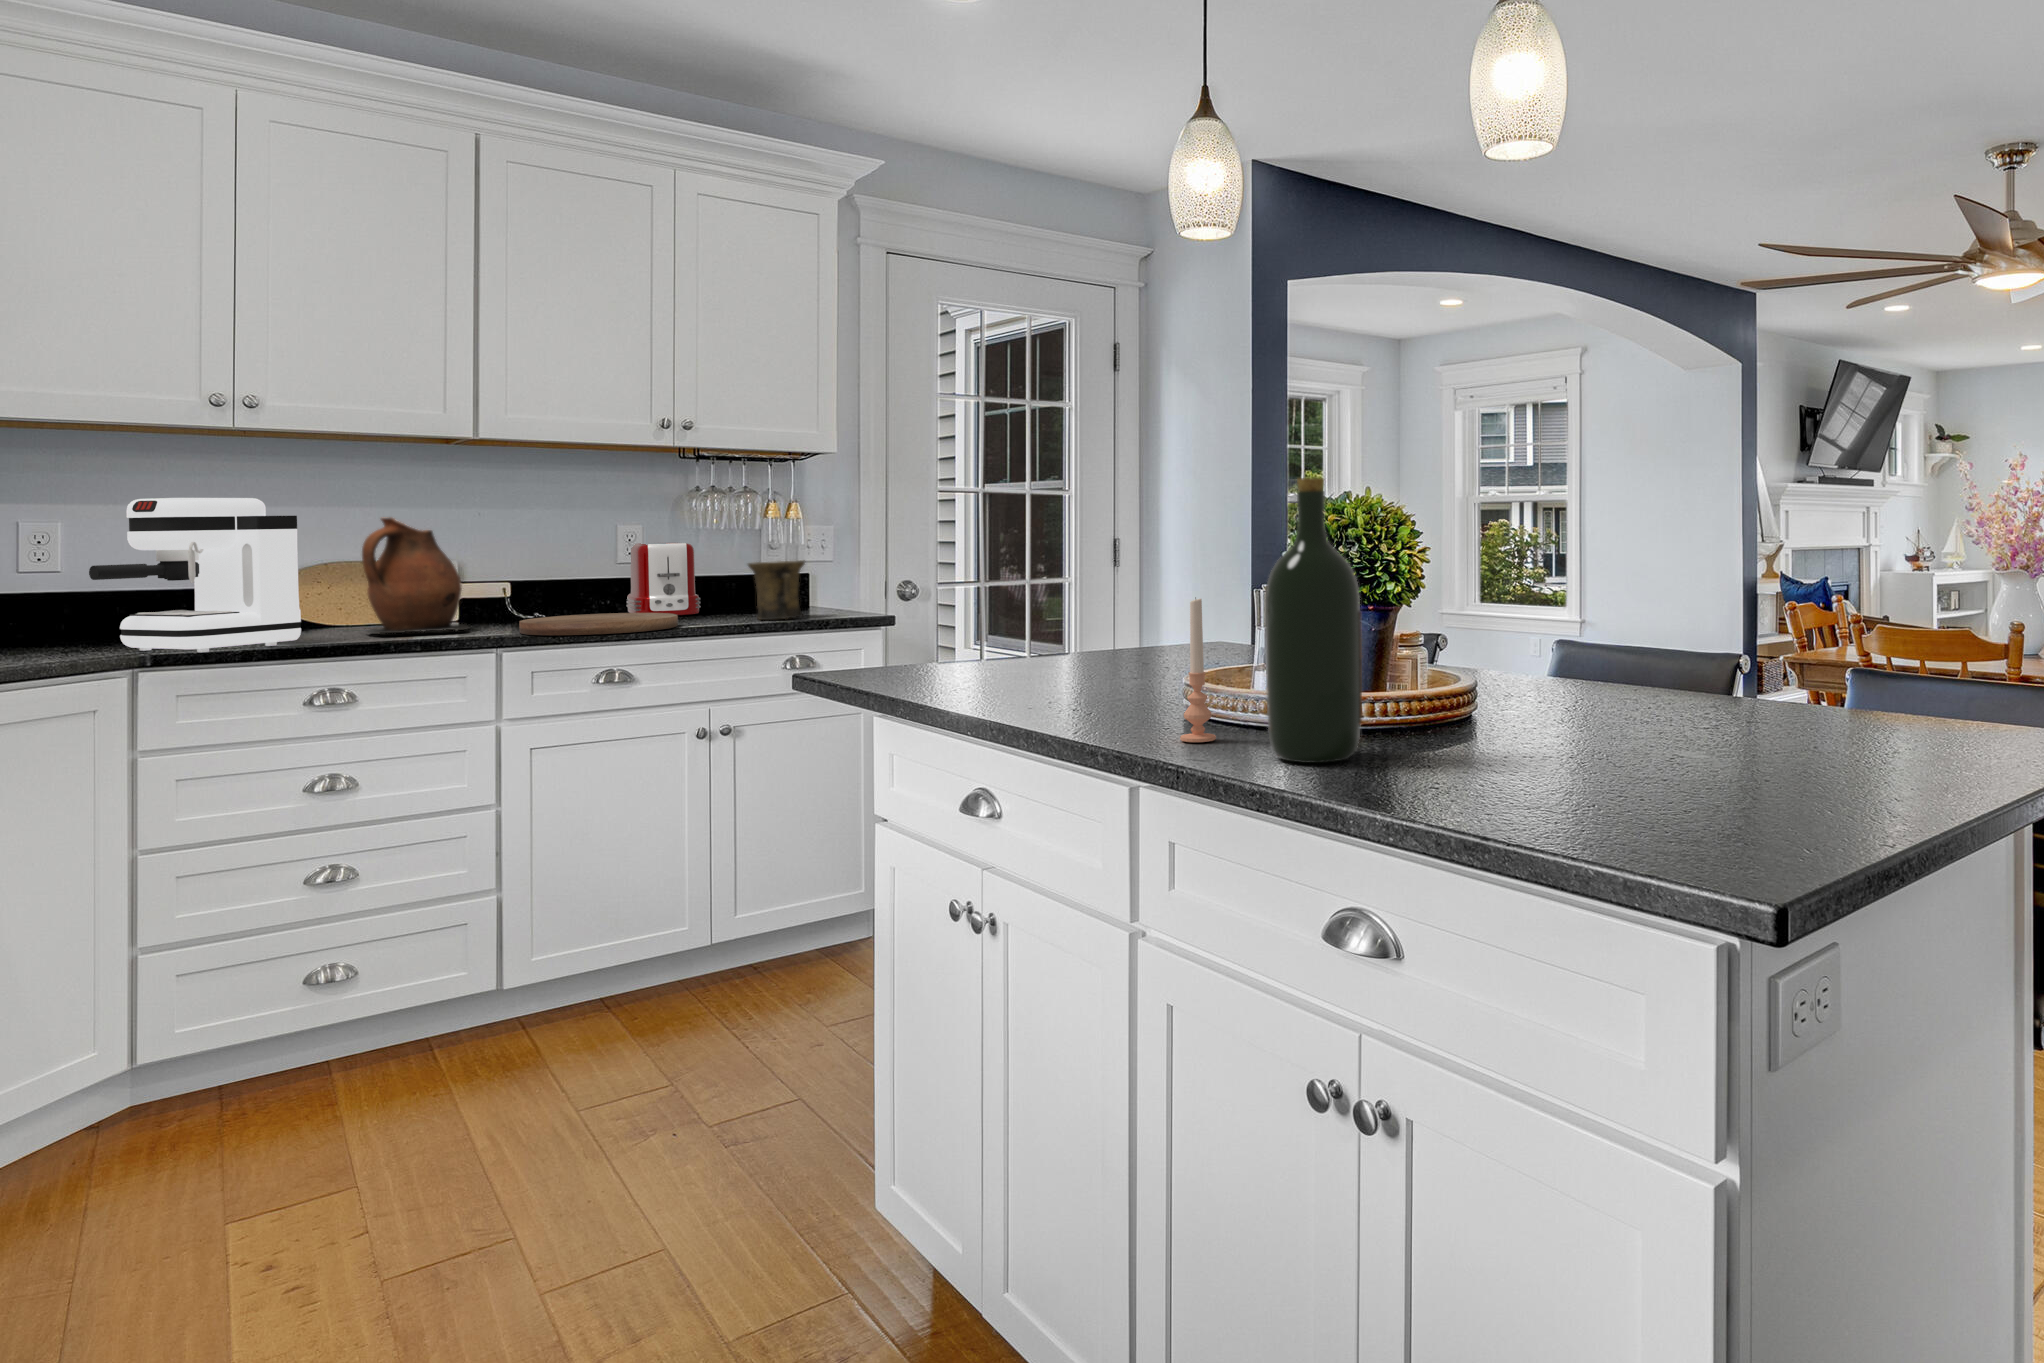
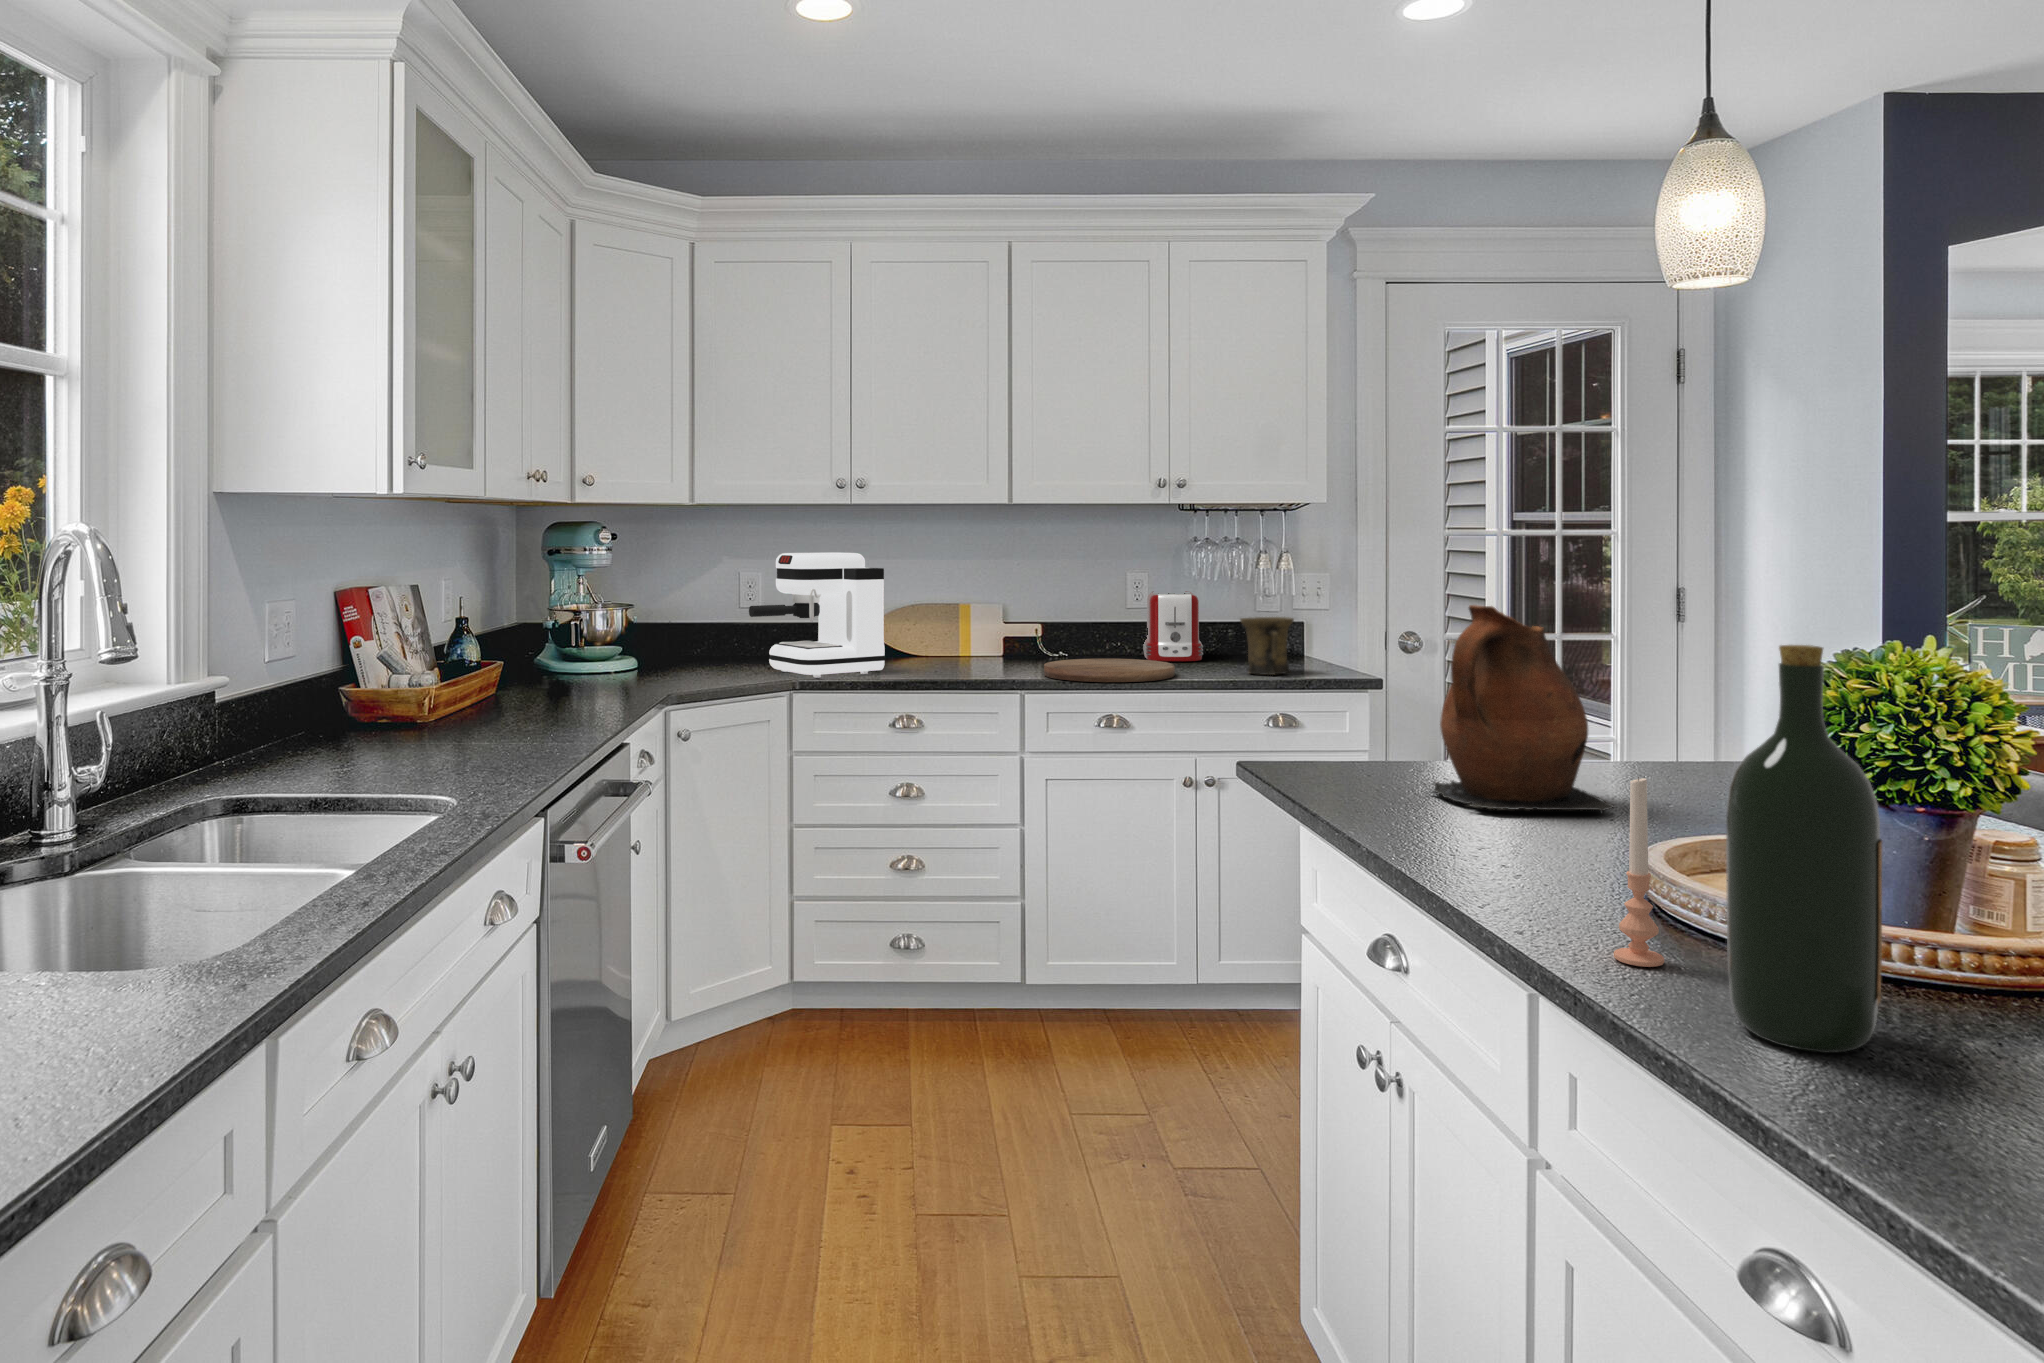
ceramic pitcher: present [362,517,468,634] -> present [1433,605,1614,813]

